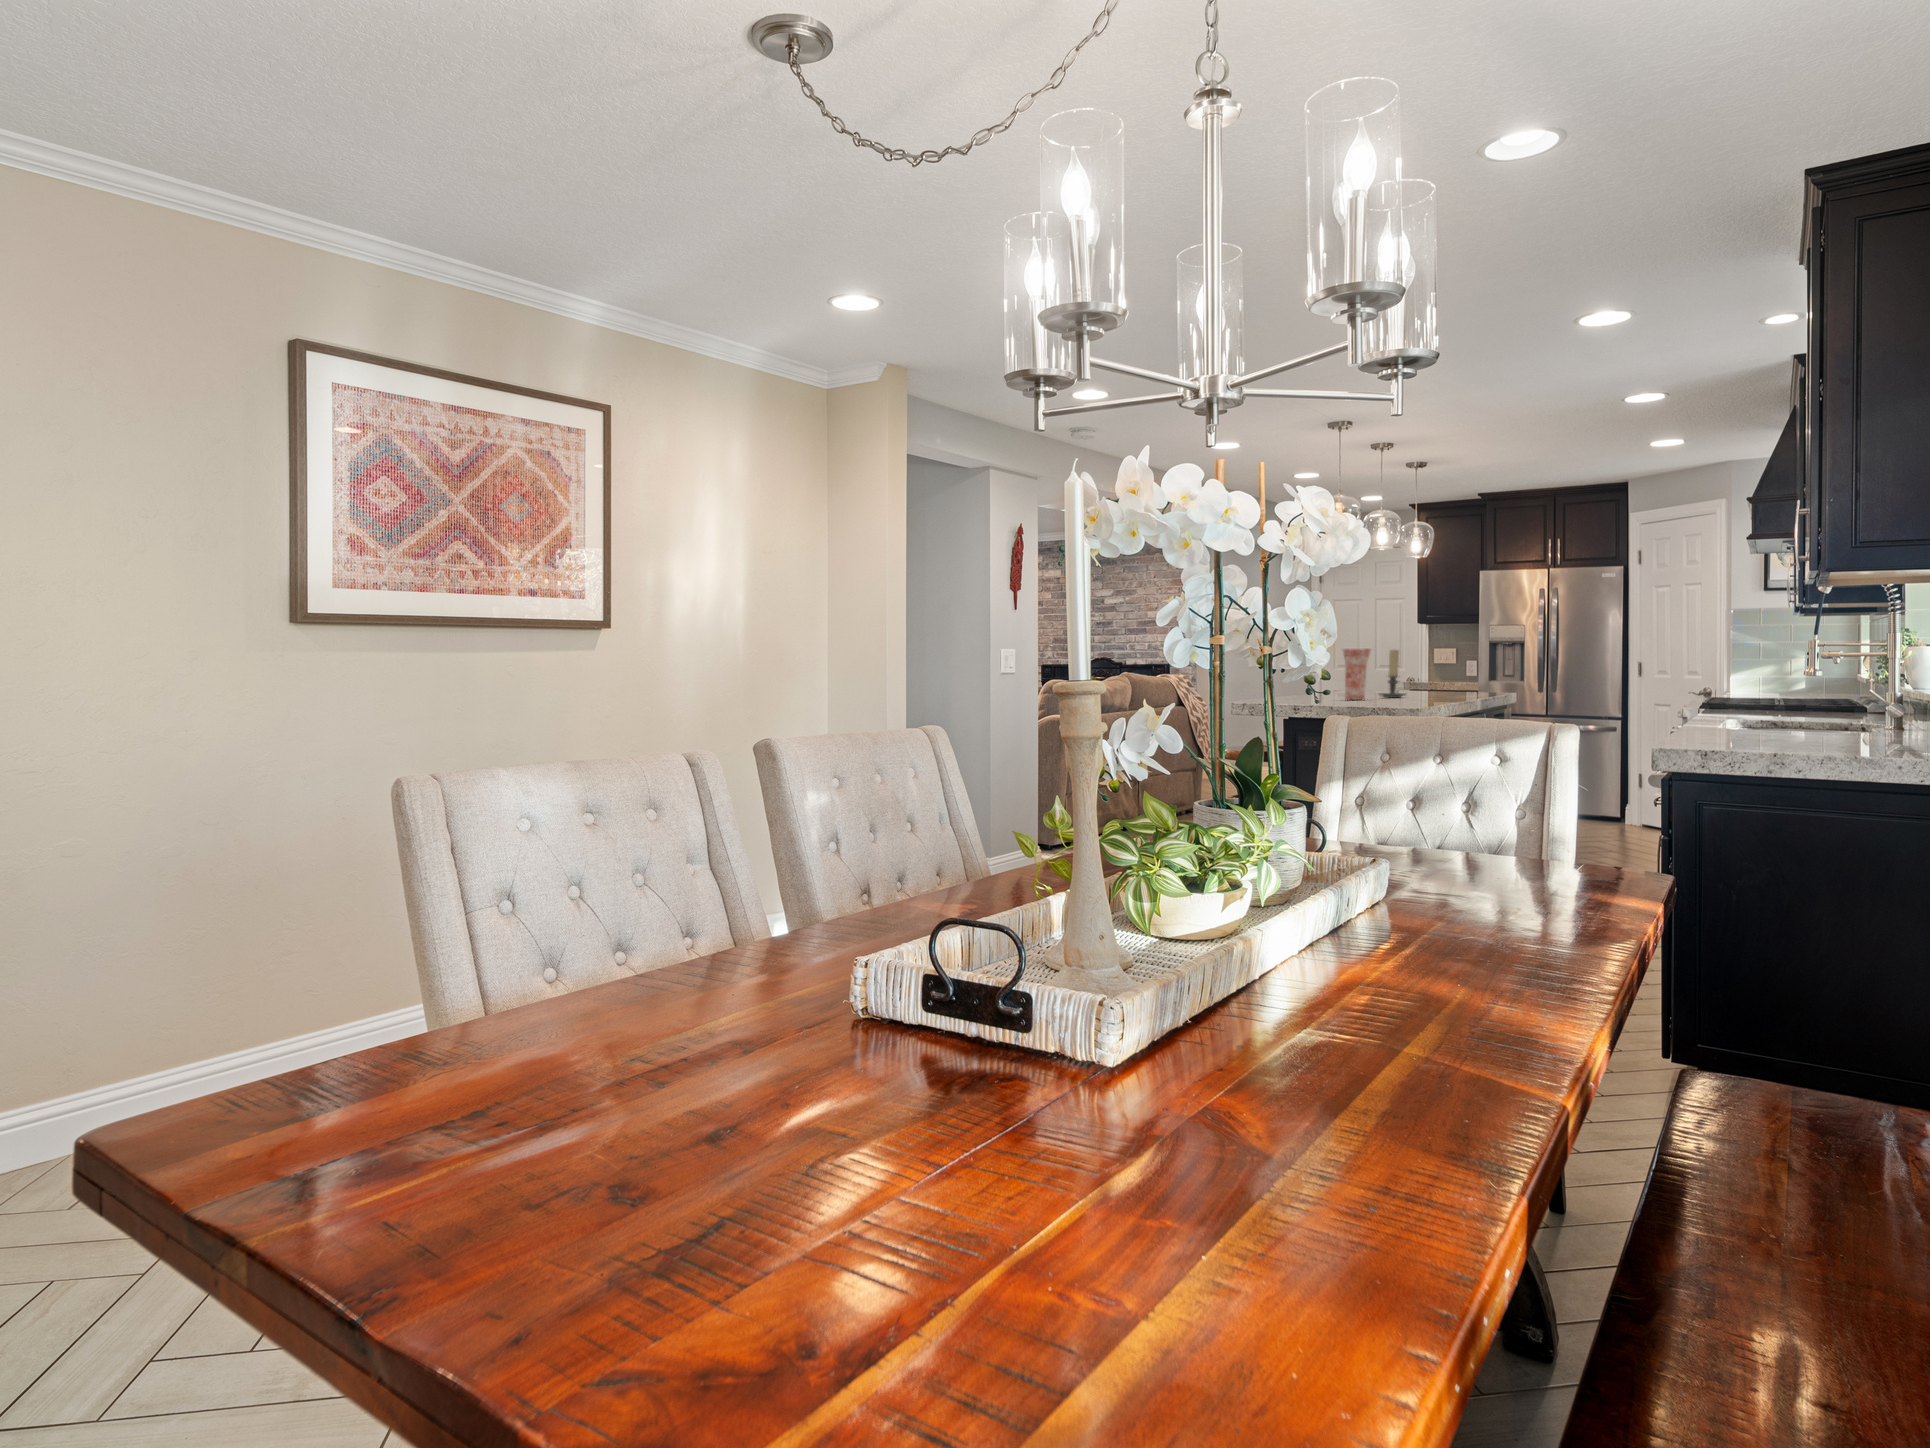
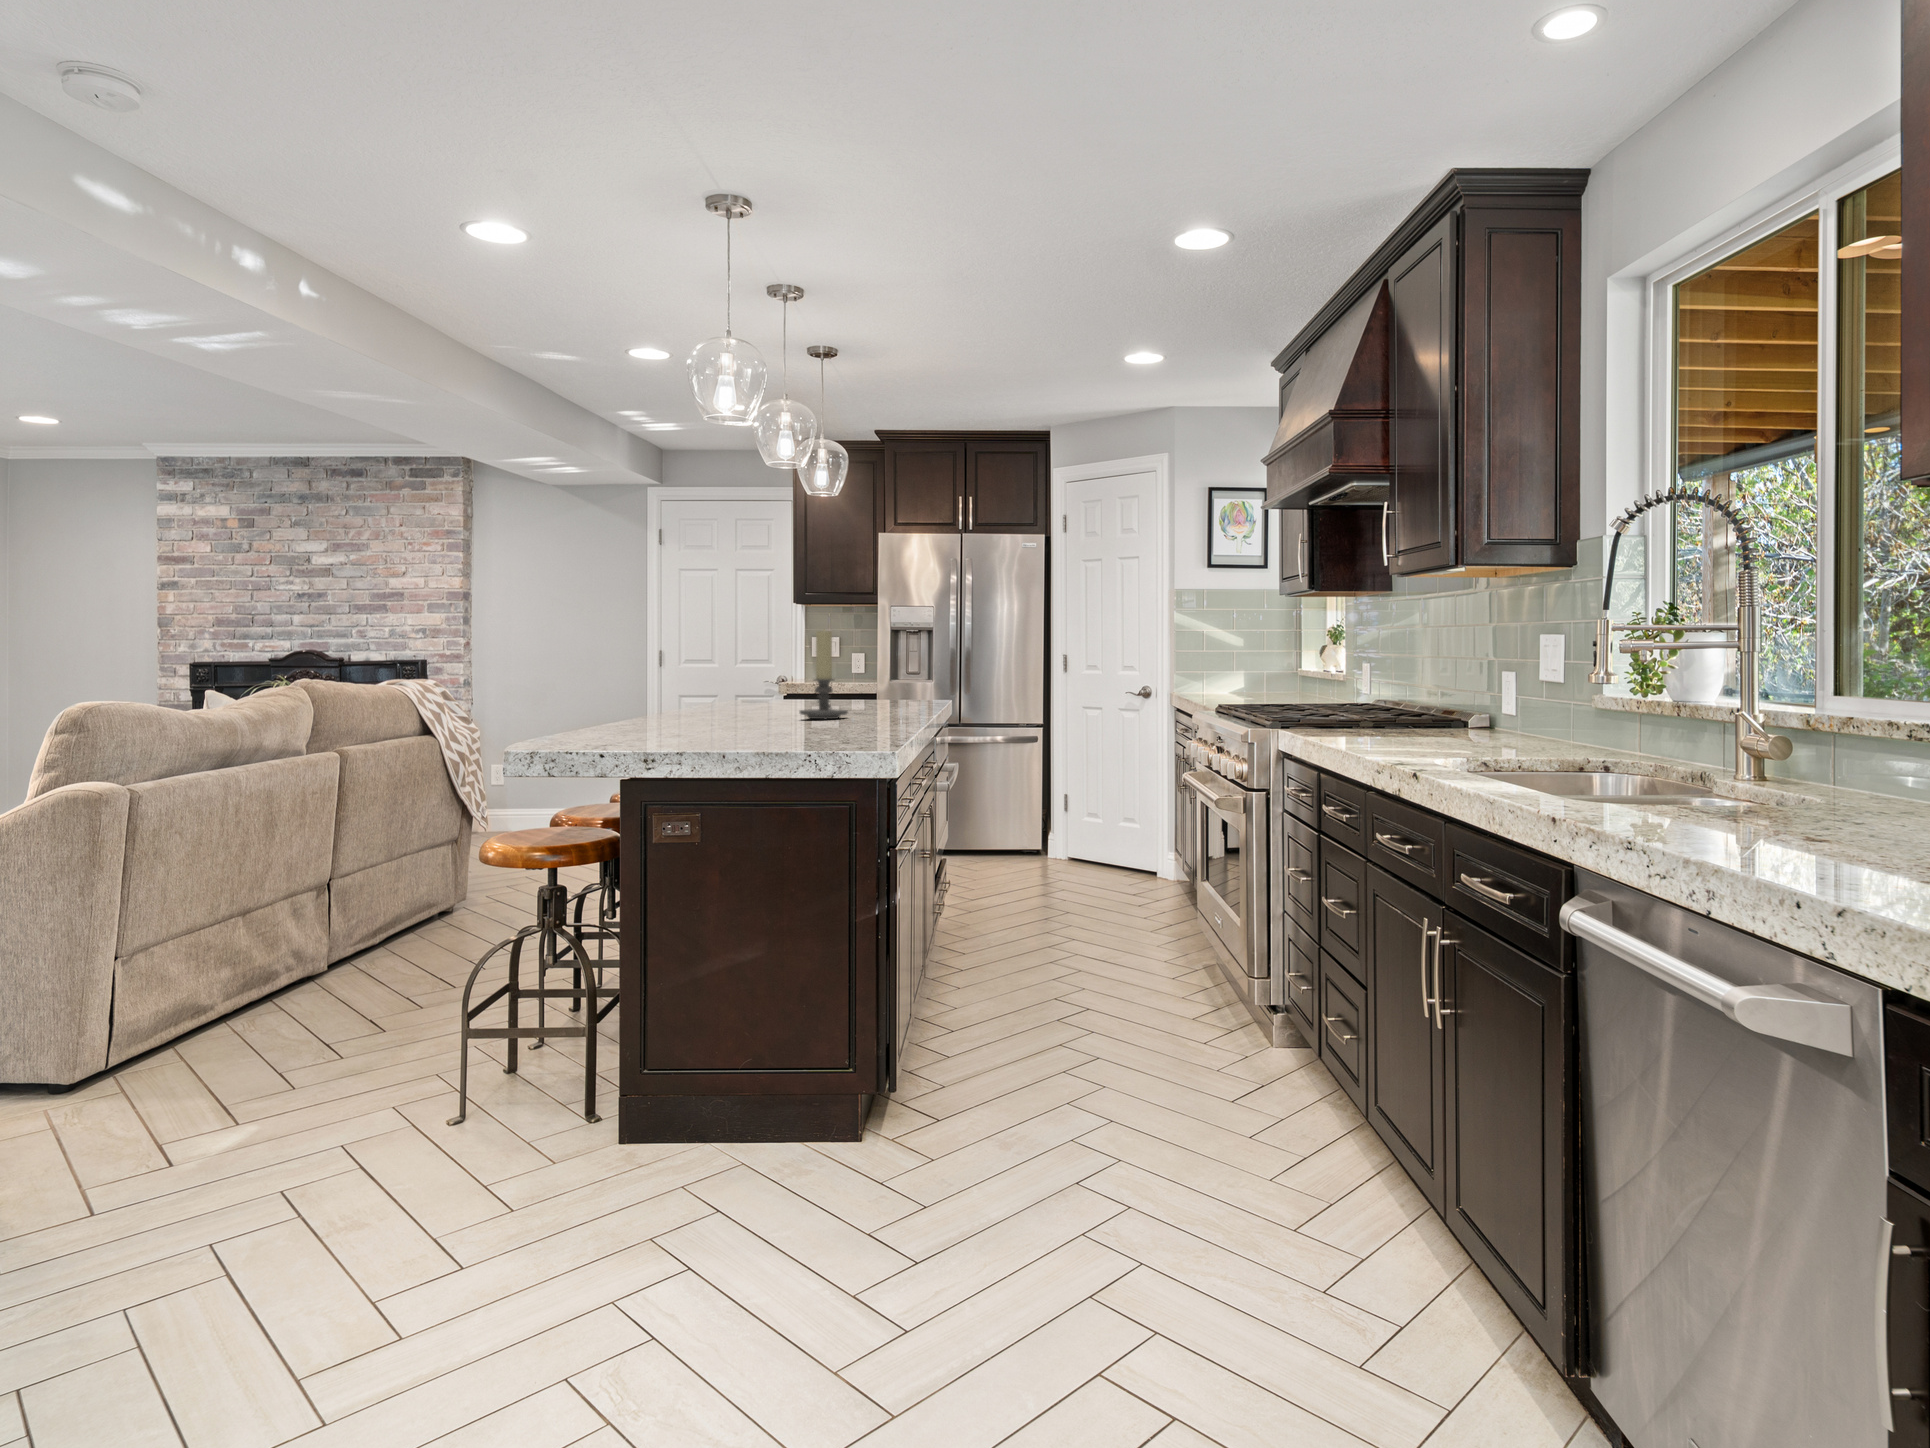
vase: present [1343,648,1371,700] -> none [741,624,802,731]

